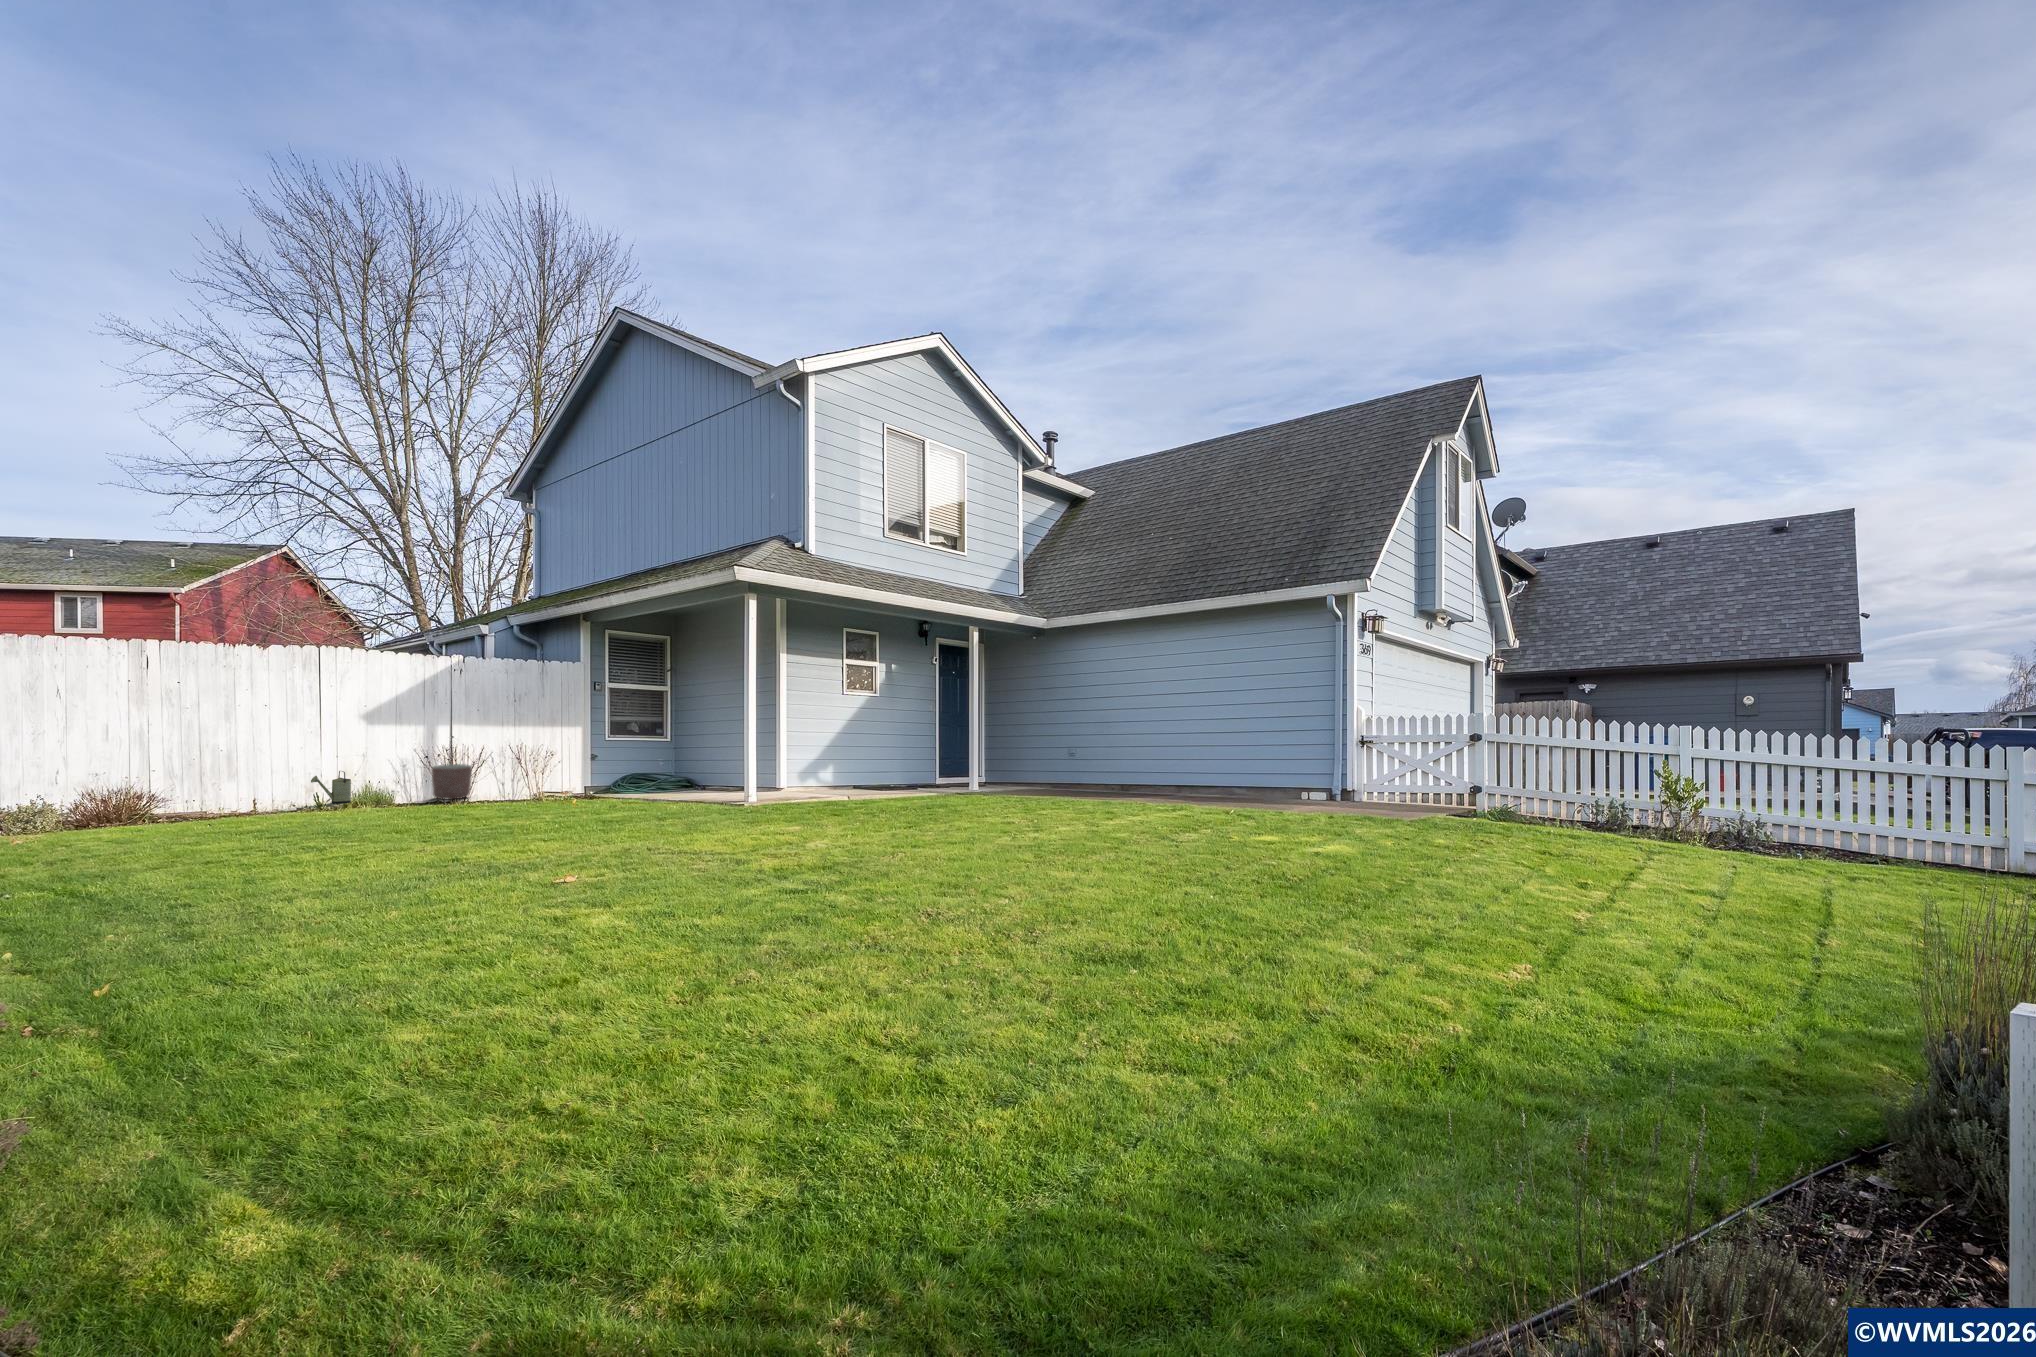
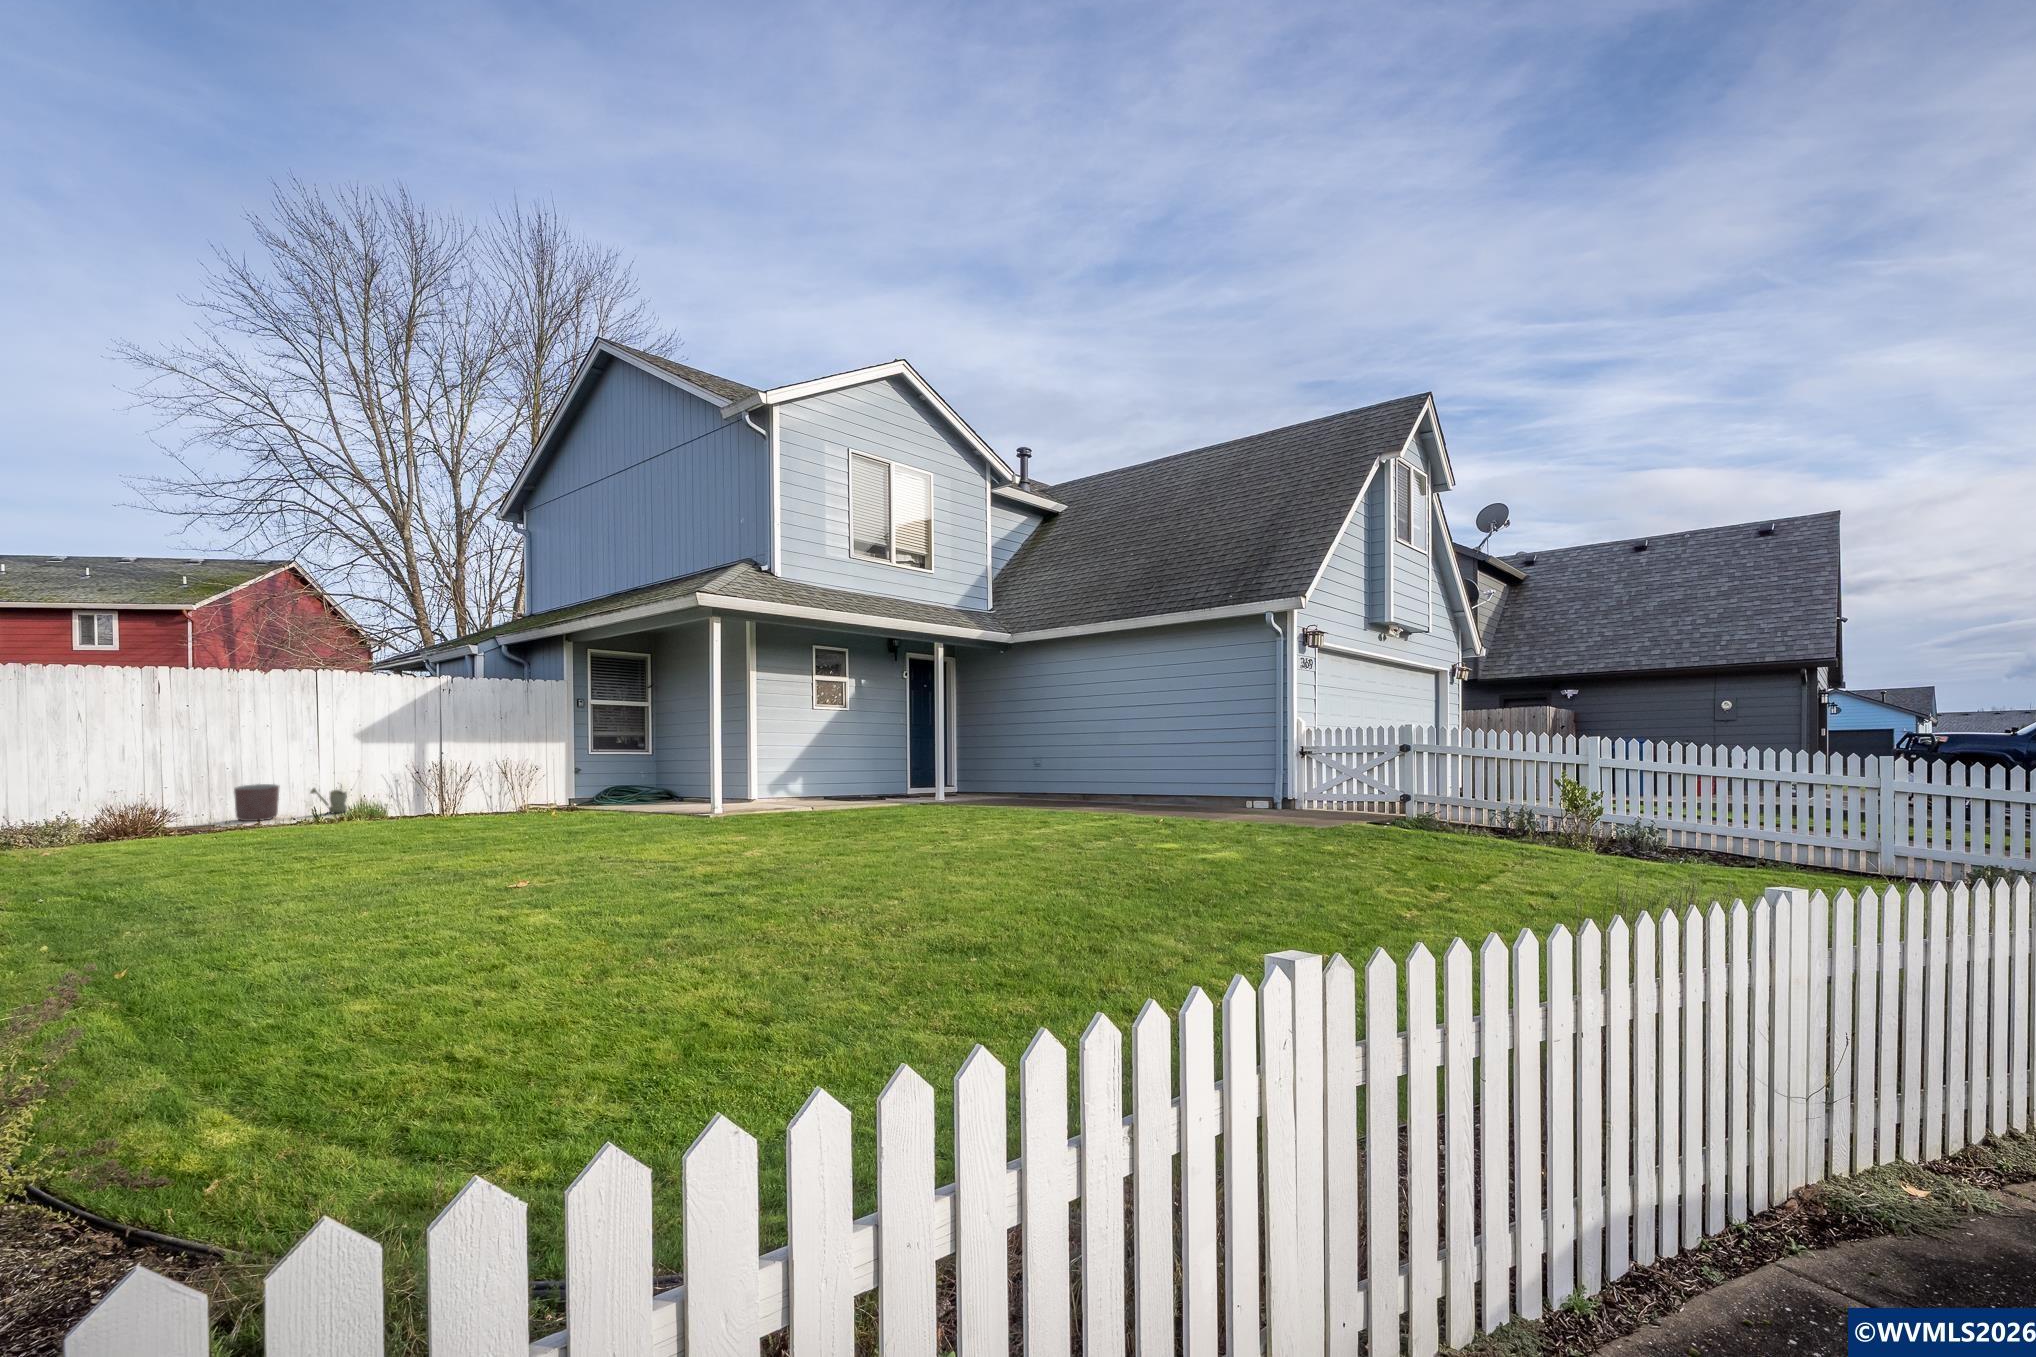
planter: present [432,764,472,799] -> present [234,784,280,821]

